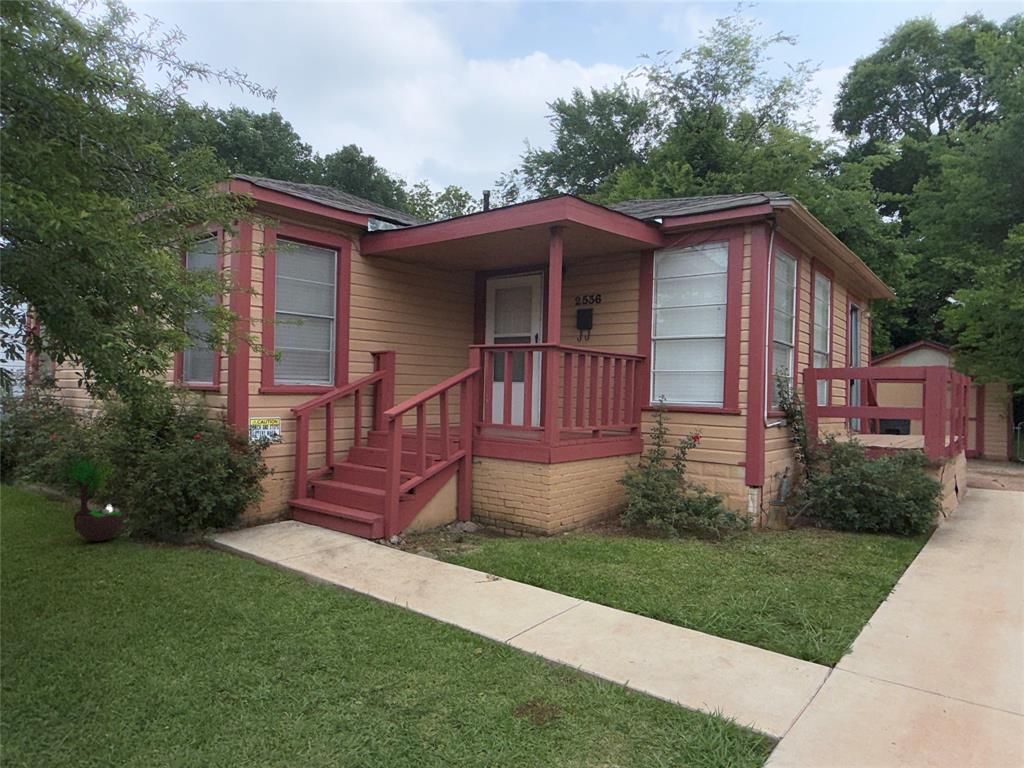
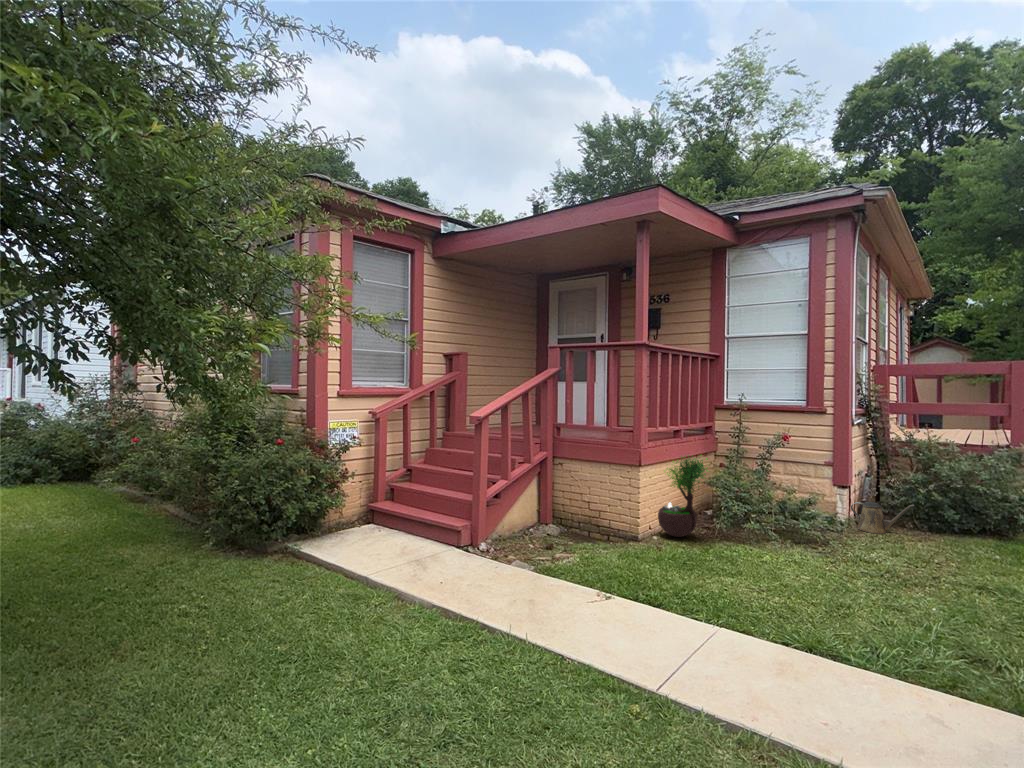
potted tree: present [57,454,124,541] -> present [658,455,708,537]

